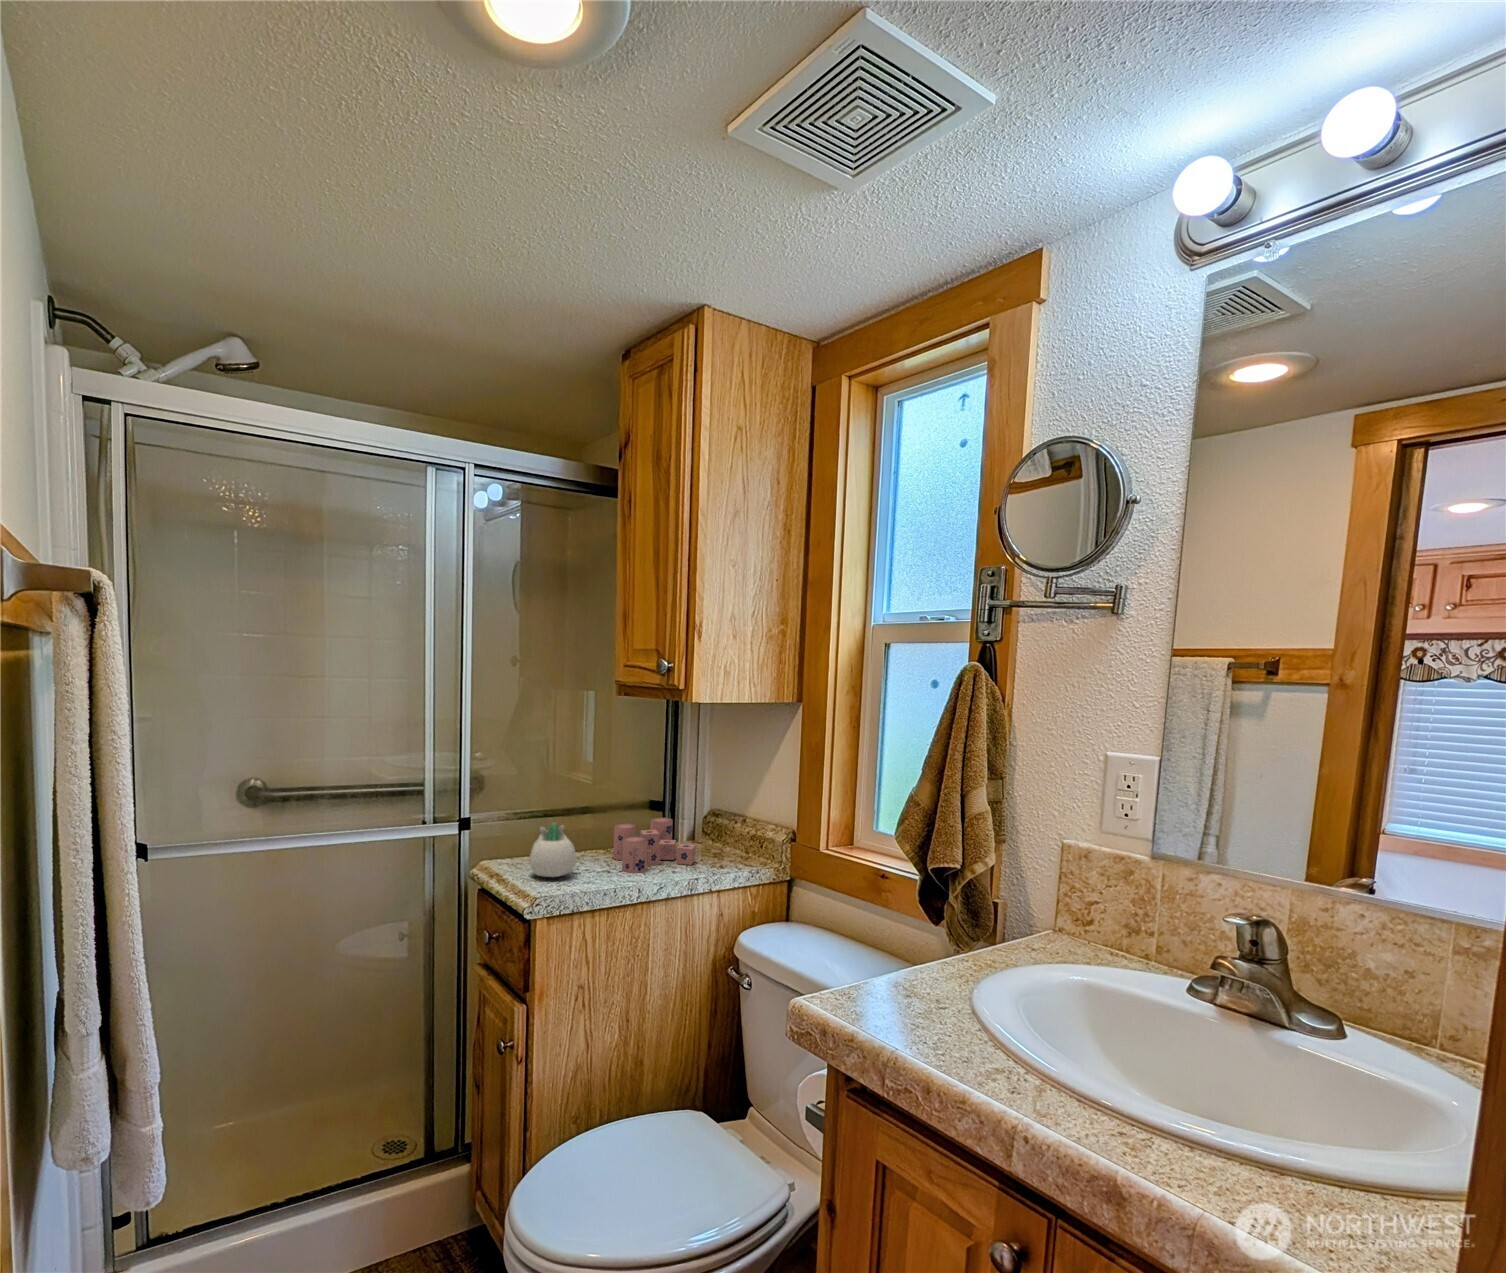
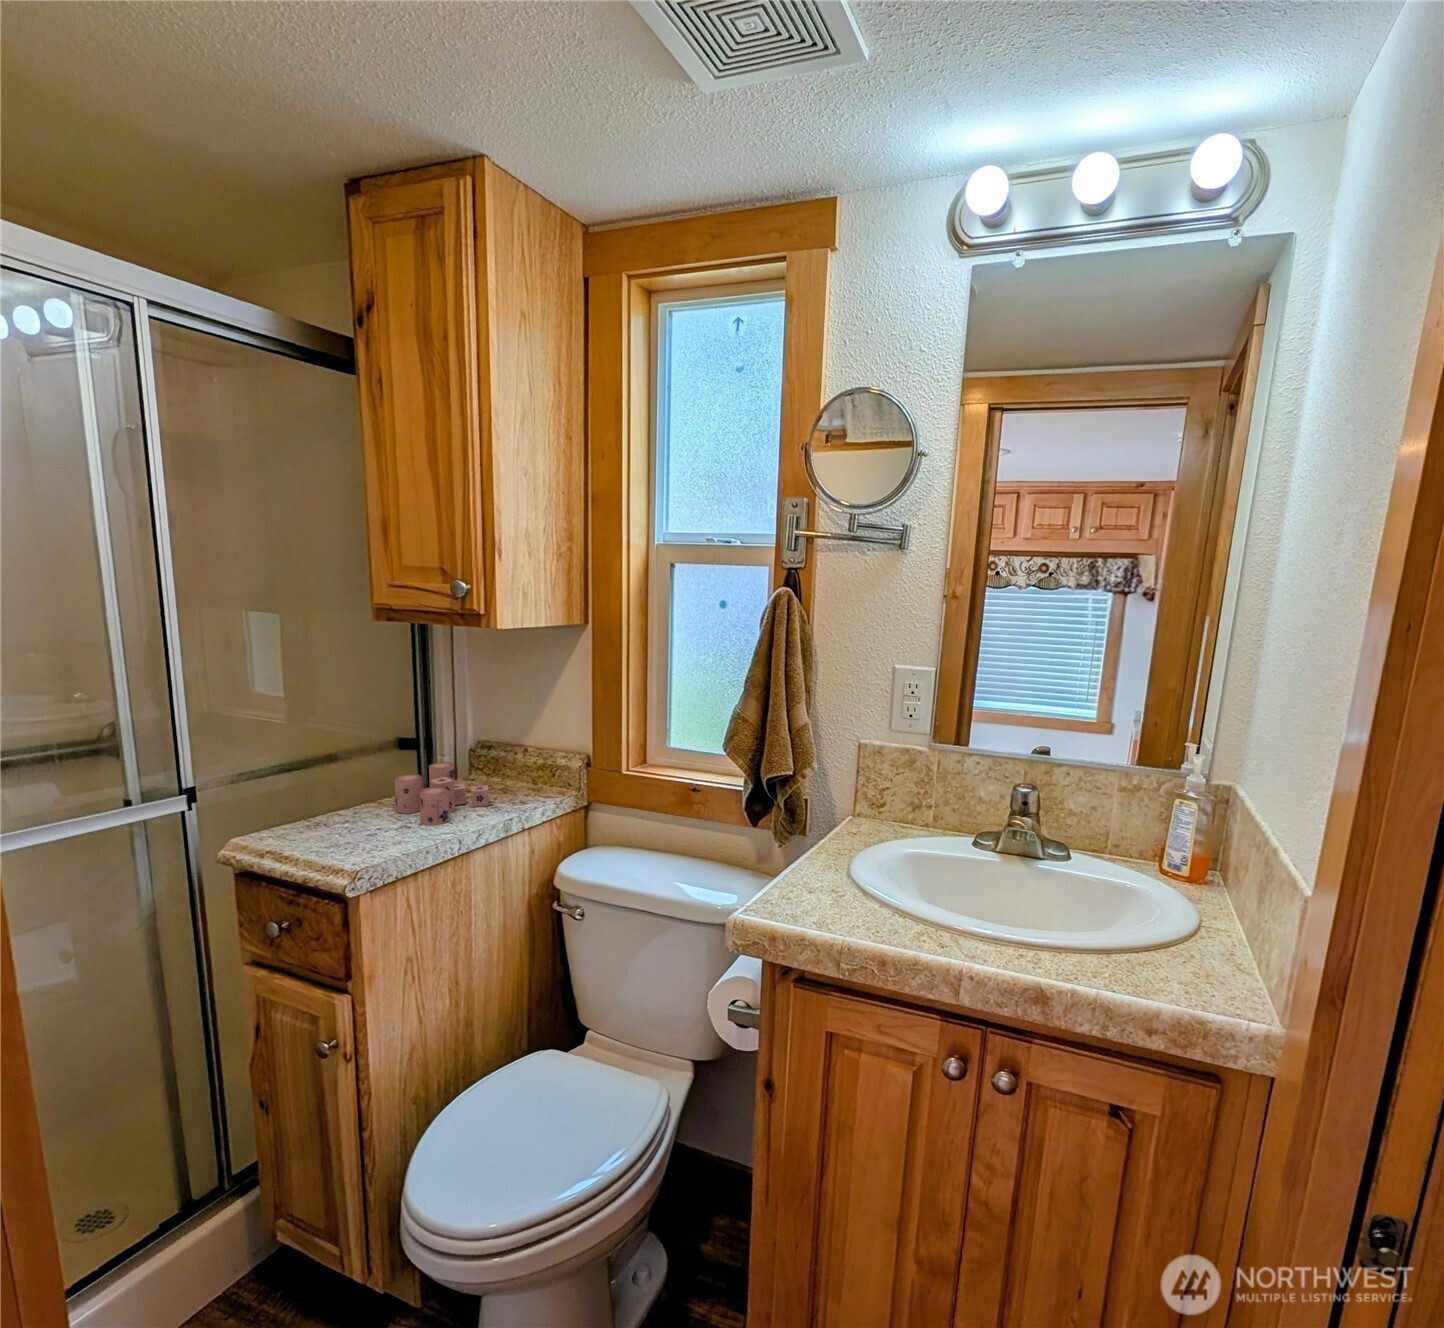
succulent planter: present [530,822,576,877] -> none [320,788,379,849]

